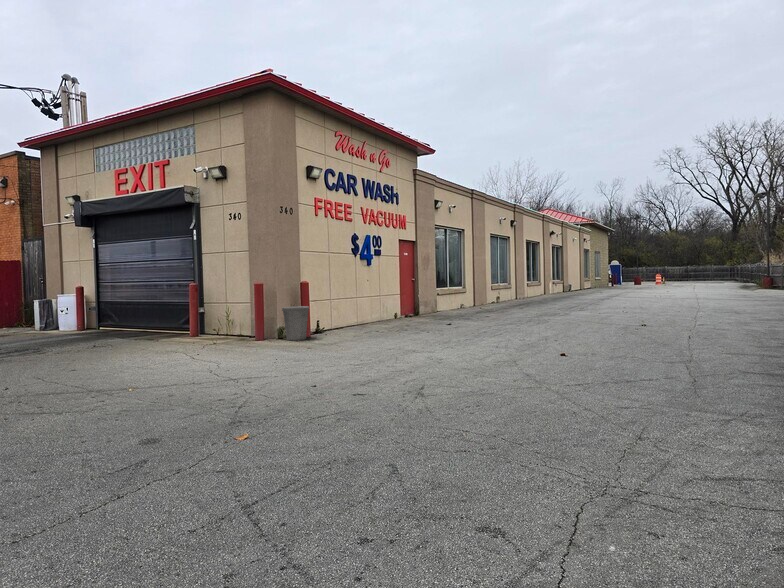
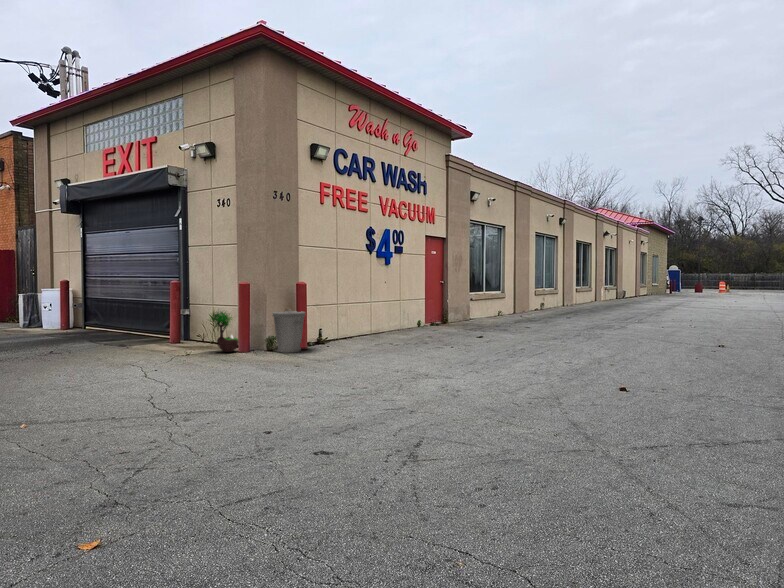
potted tree: none [229,304,254,342] -> present [211,312,238,352]

